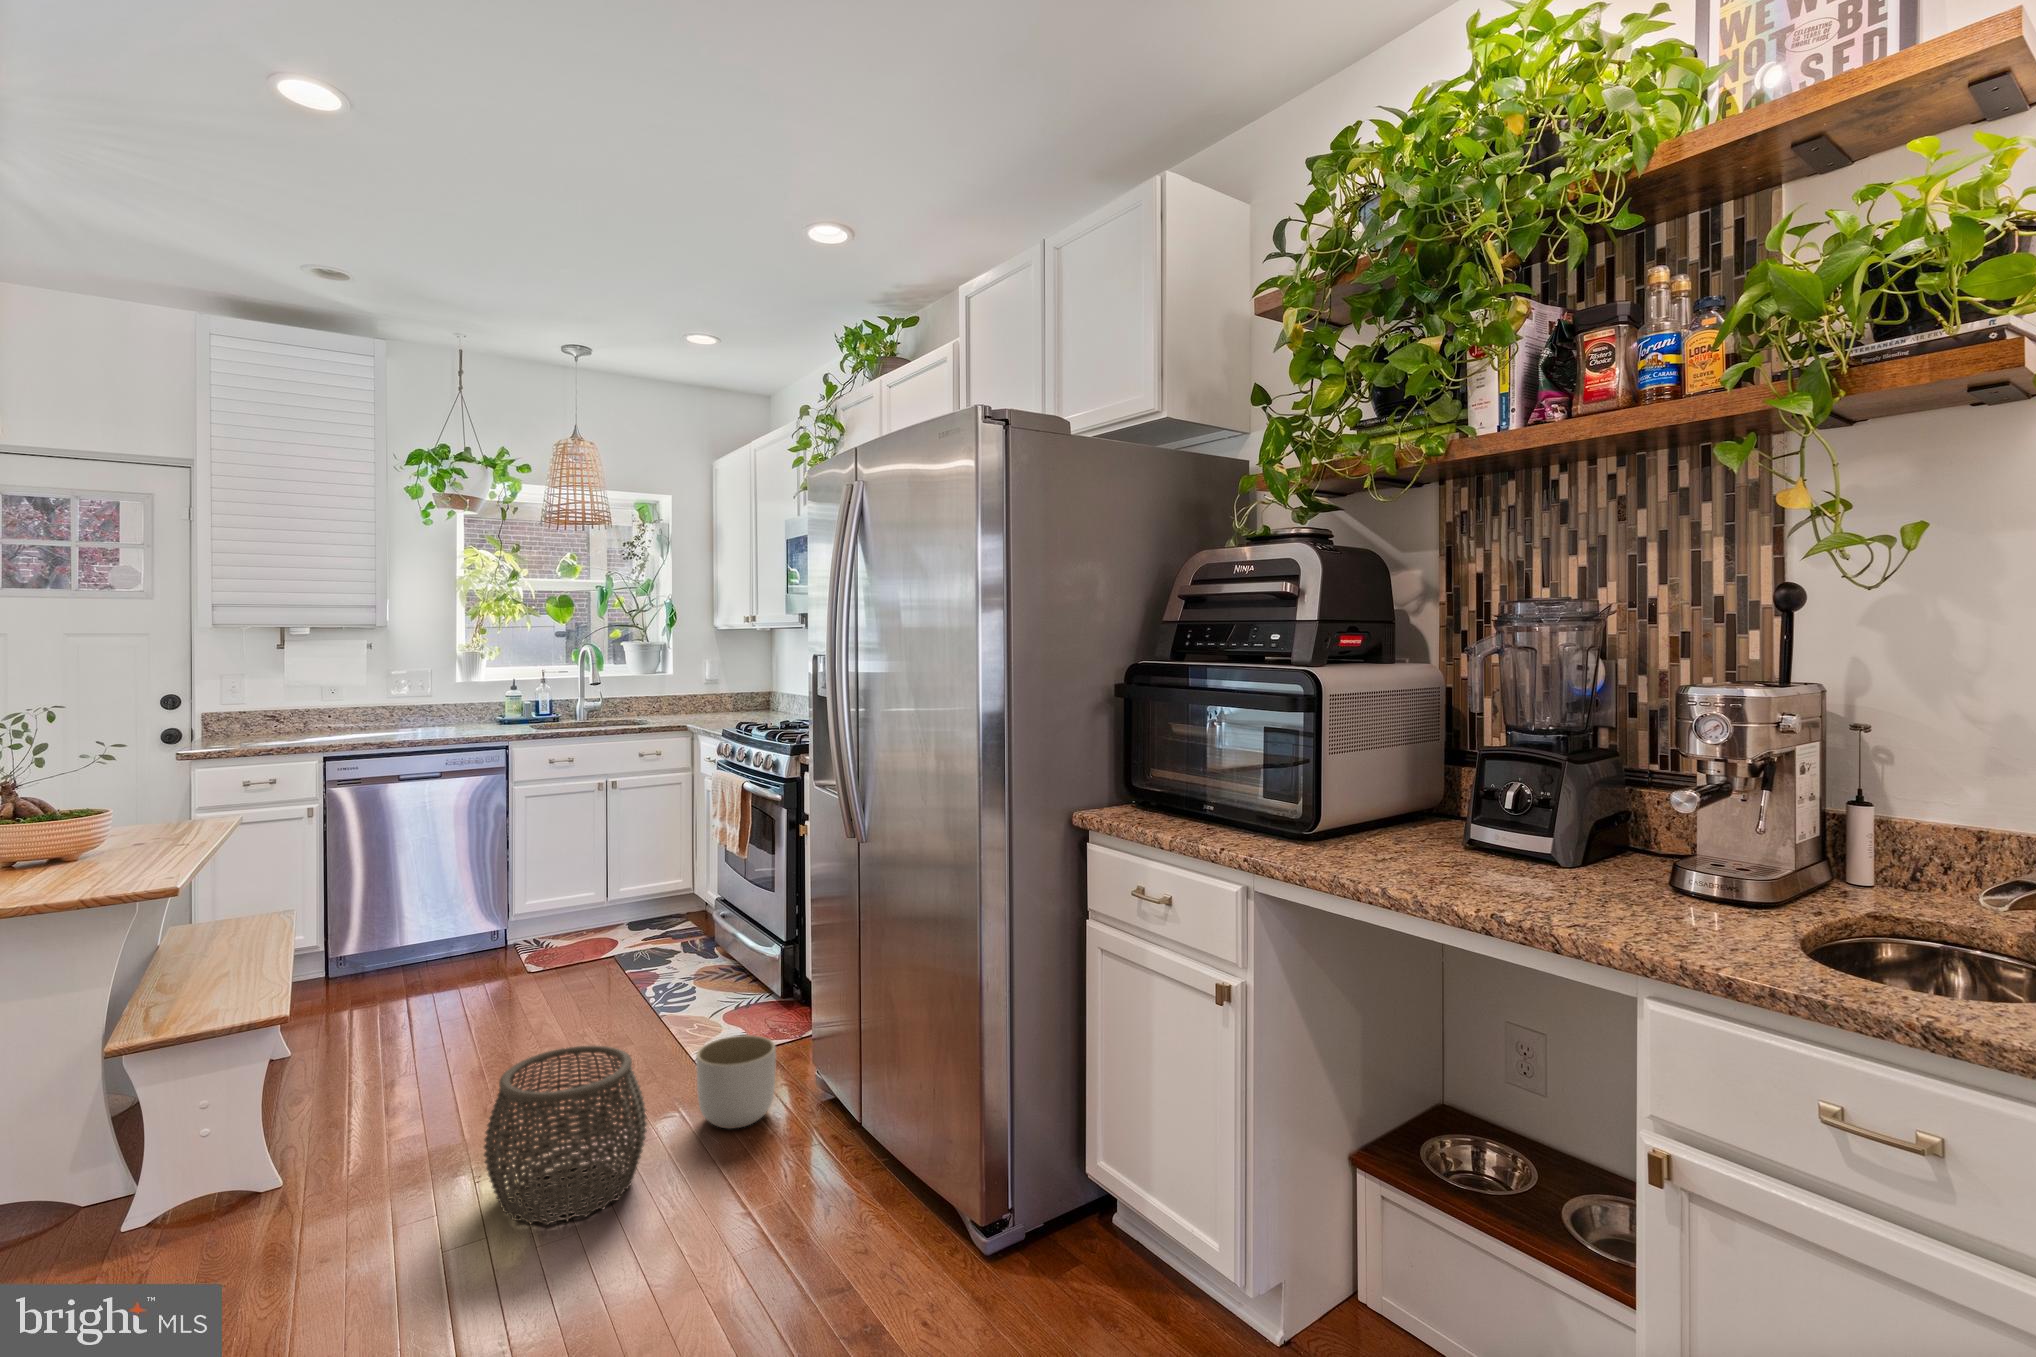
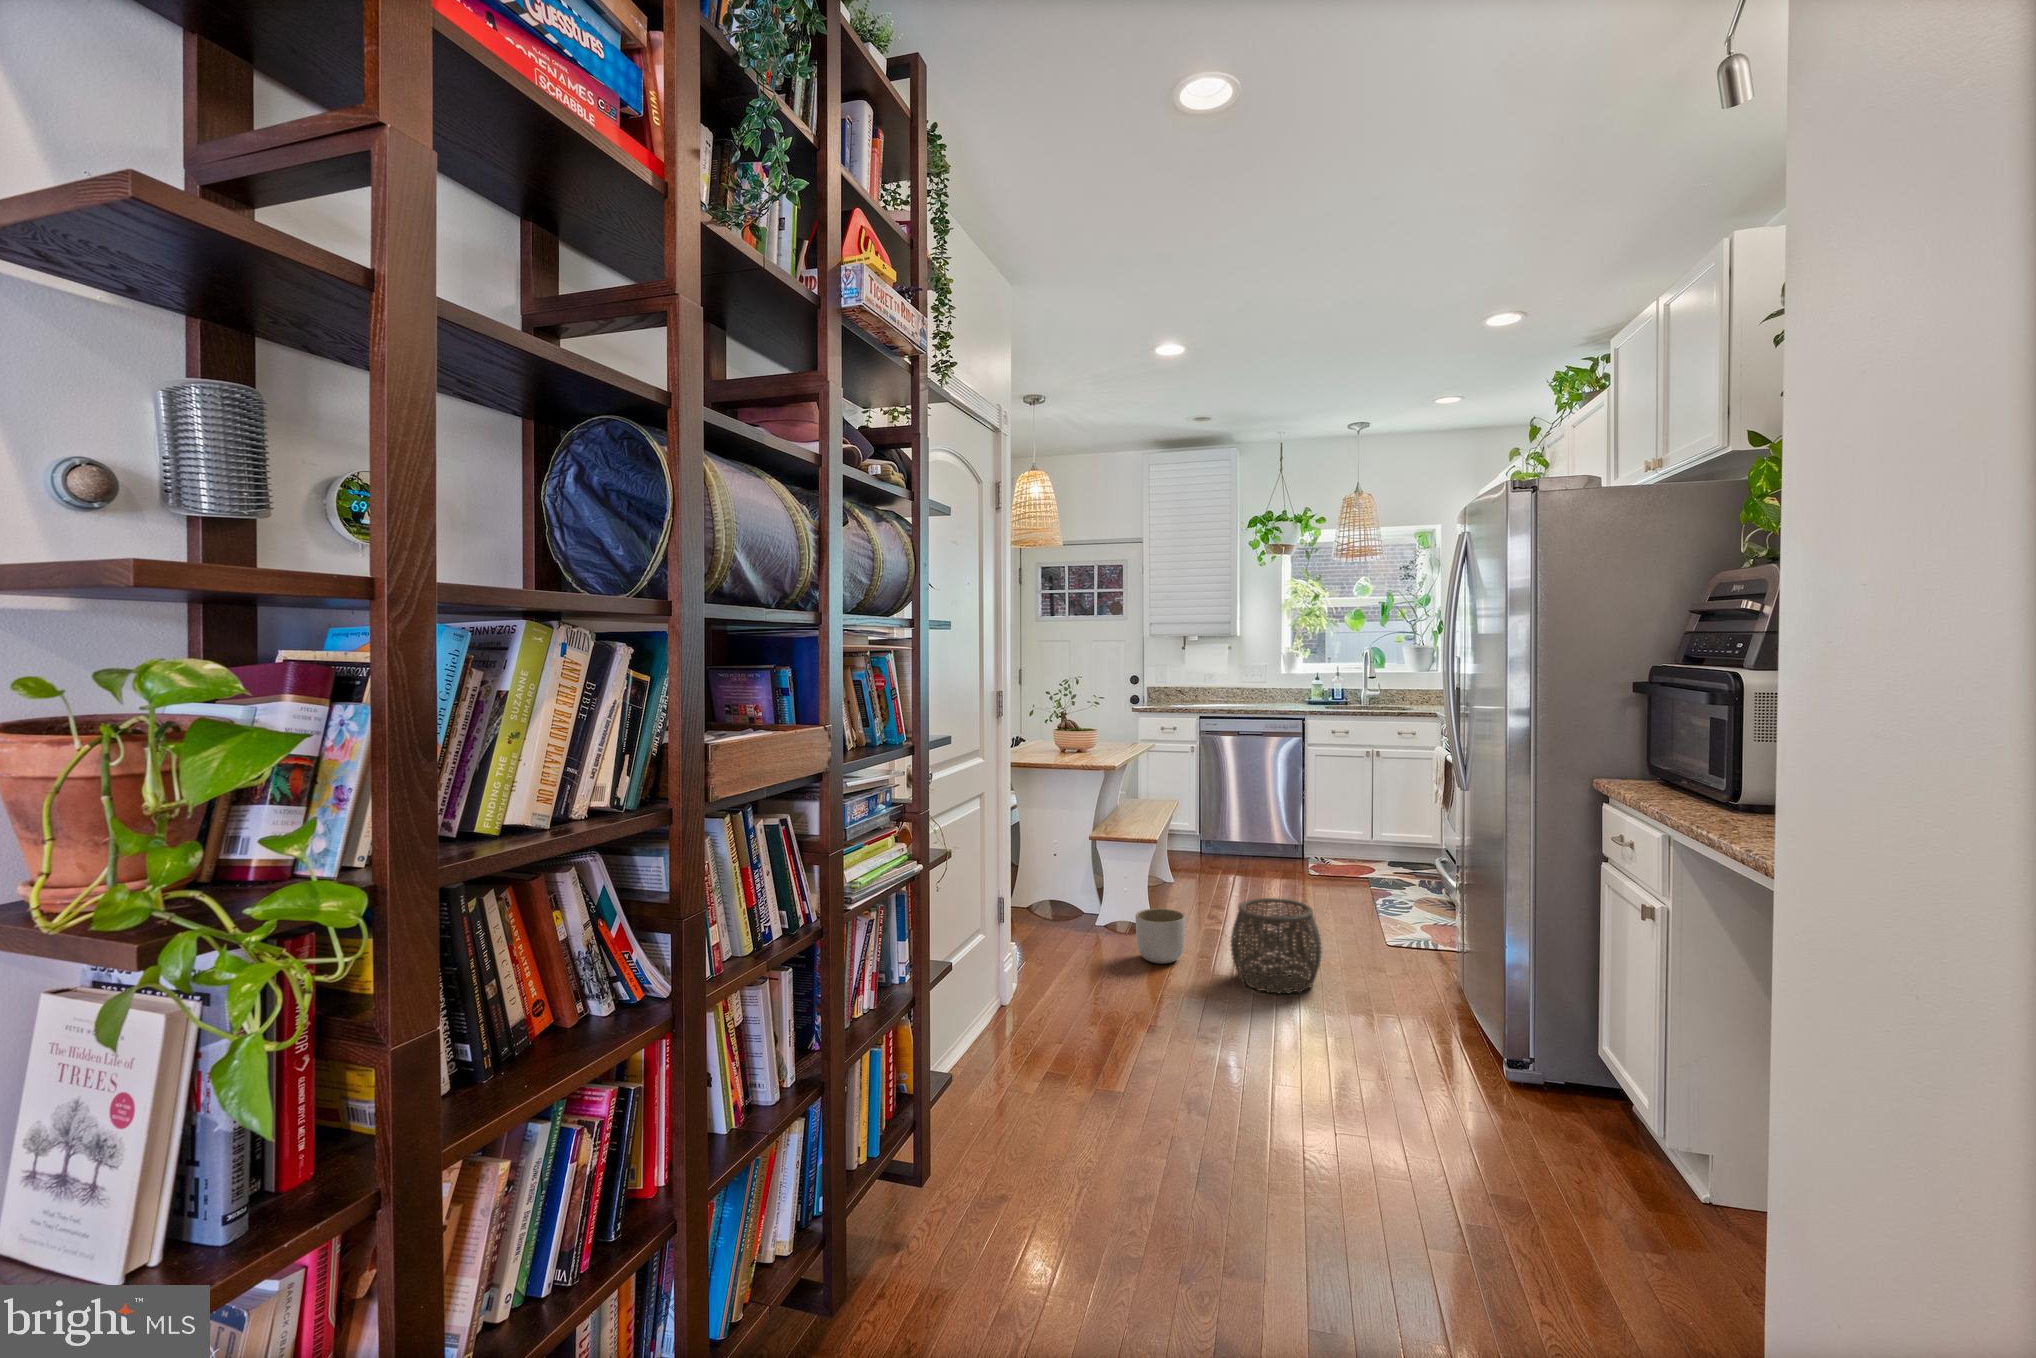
planter: present [696,1035,776,1129] -> present [1136,909,1185,964]

